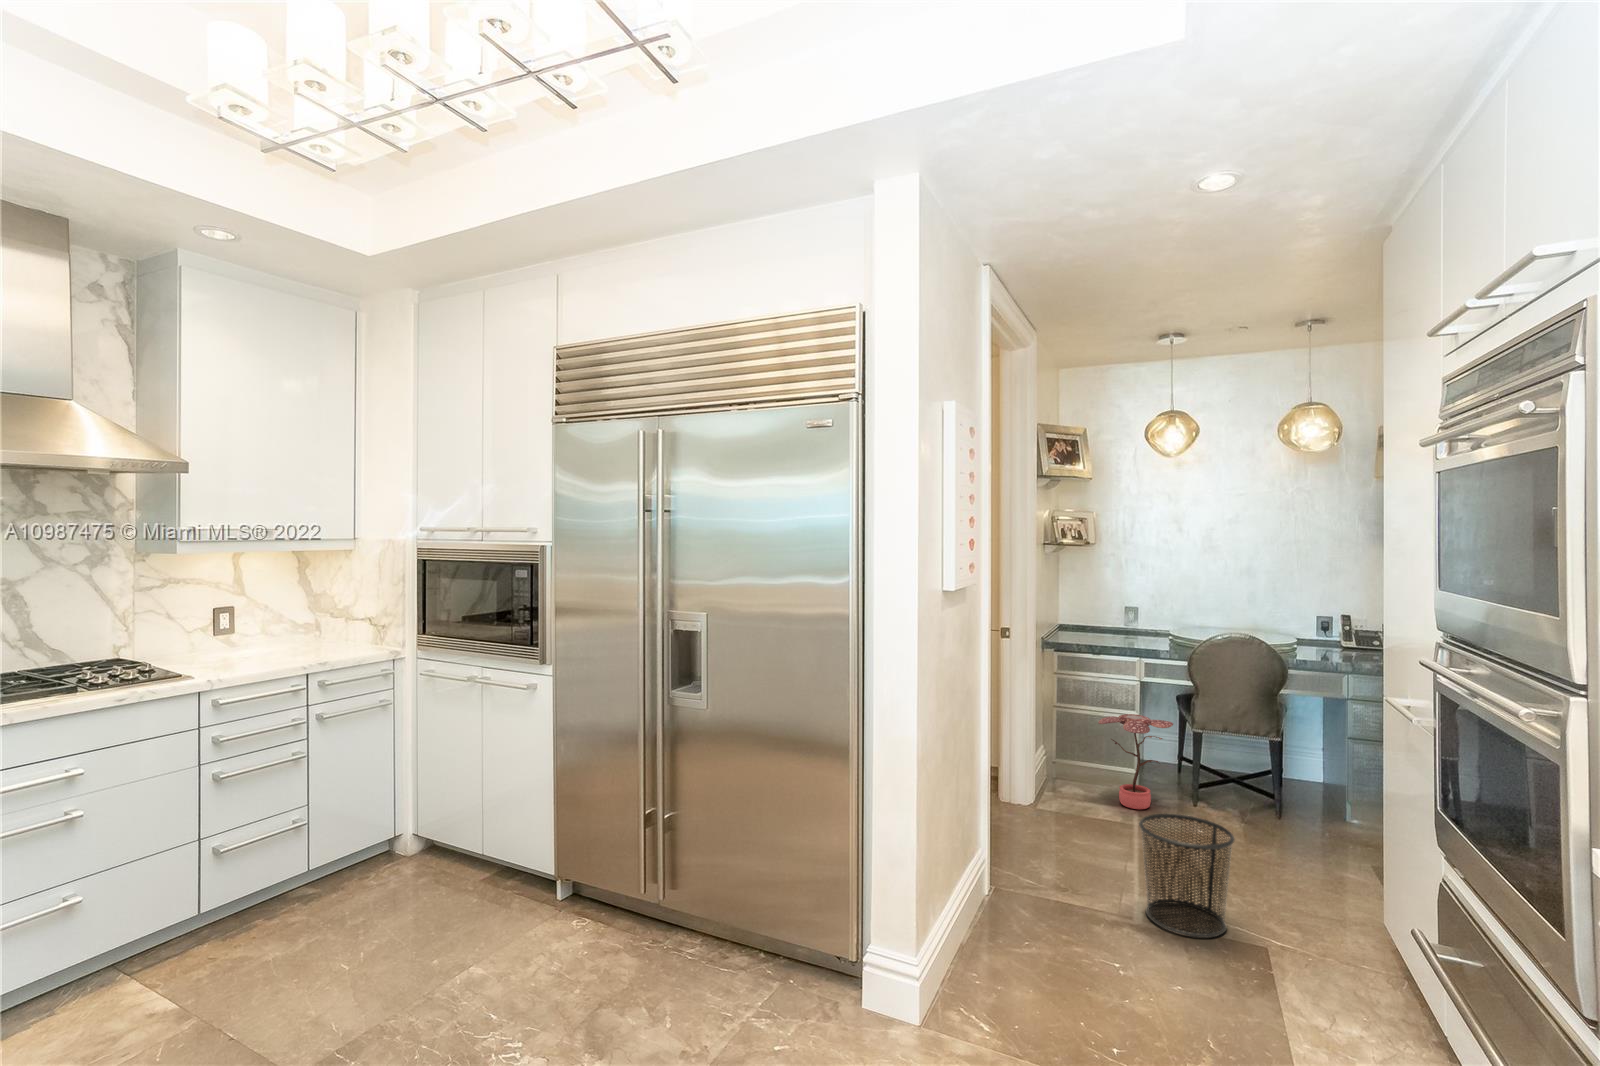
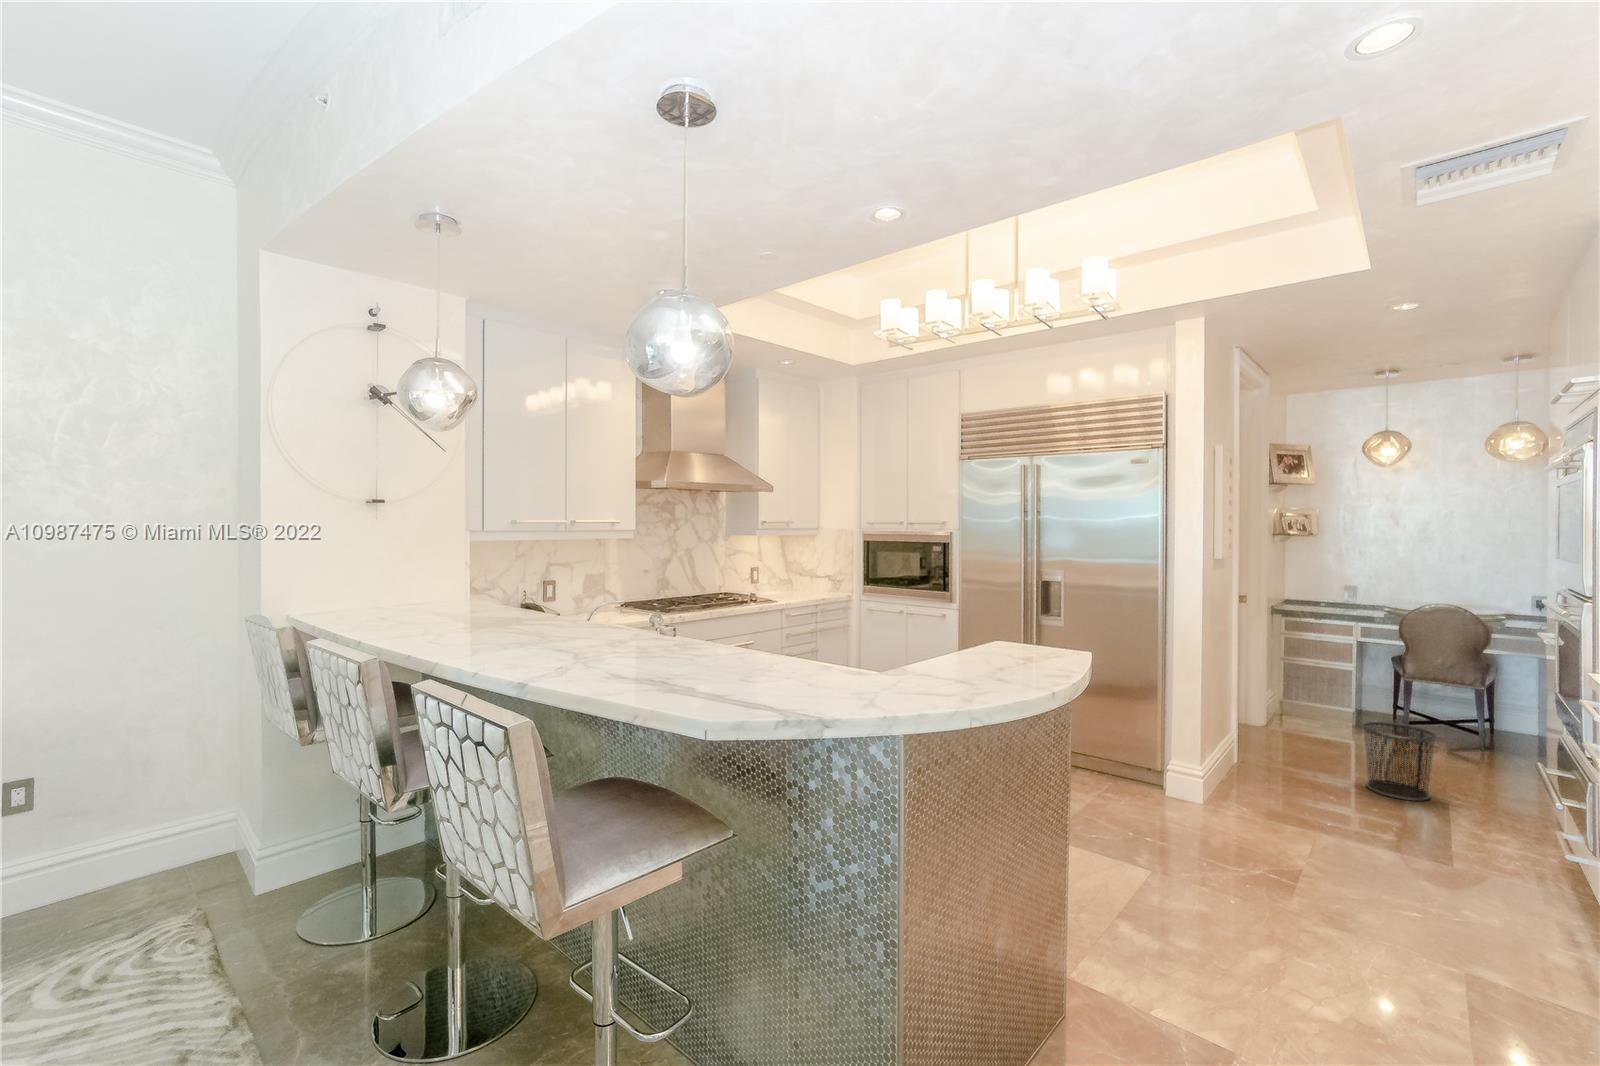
potted plant: present [1098,714,1173,809] -> none [1322,665,1388,735]

